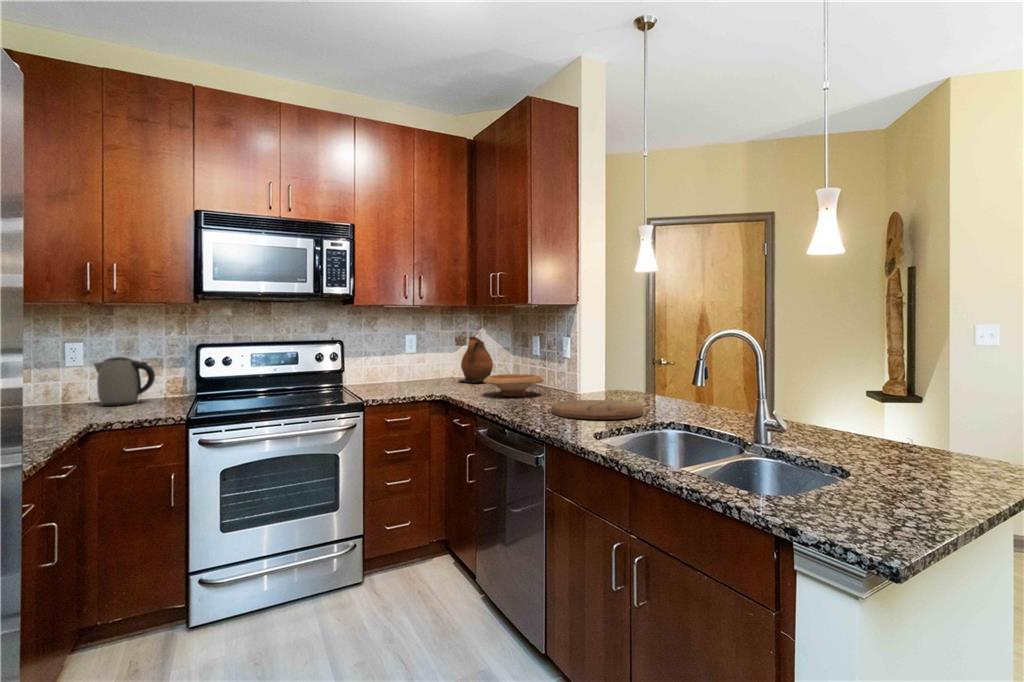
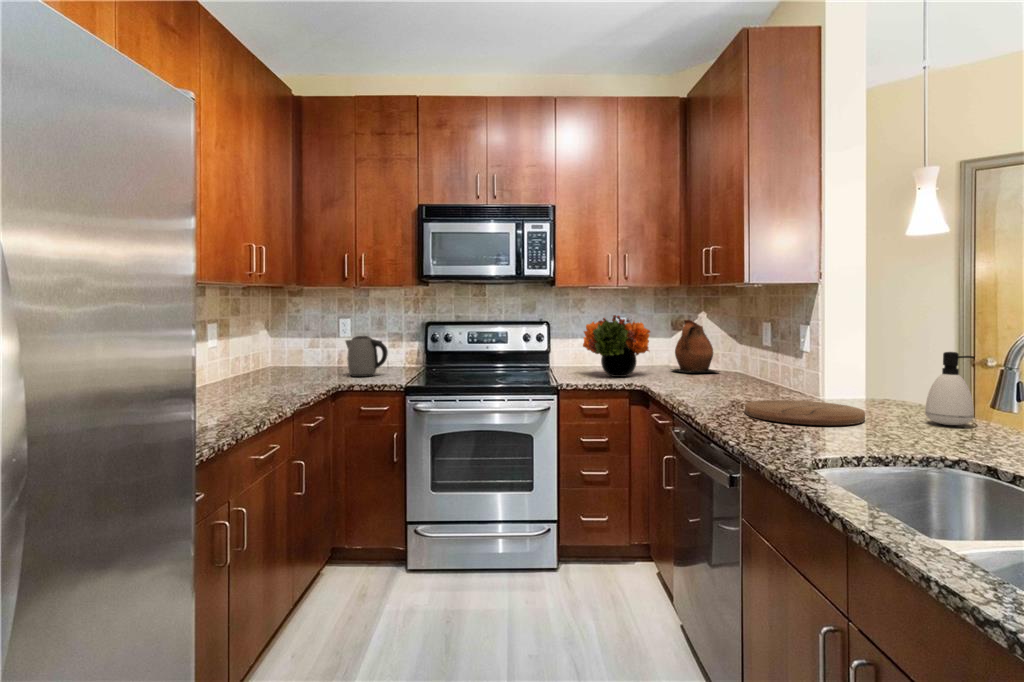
flower arrangement: none [381,332,445,389] -> present [583,315,650,377]
soap dispenser: none [680,356,712,411] -> present [925,352,975,425]
wooden bowl: present [483,374,543,396] -> none [685,365,758,391]

